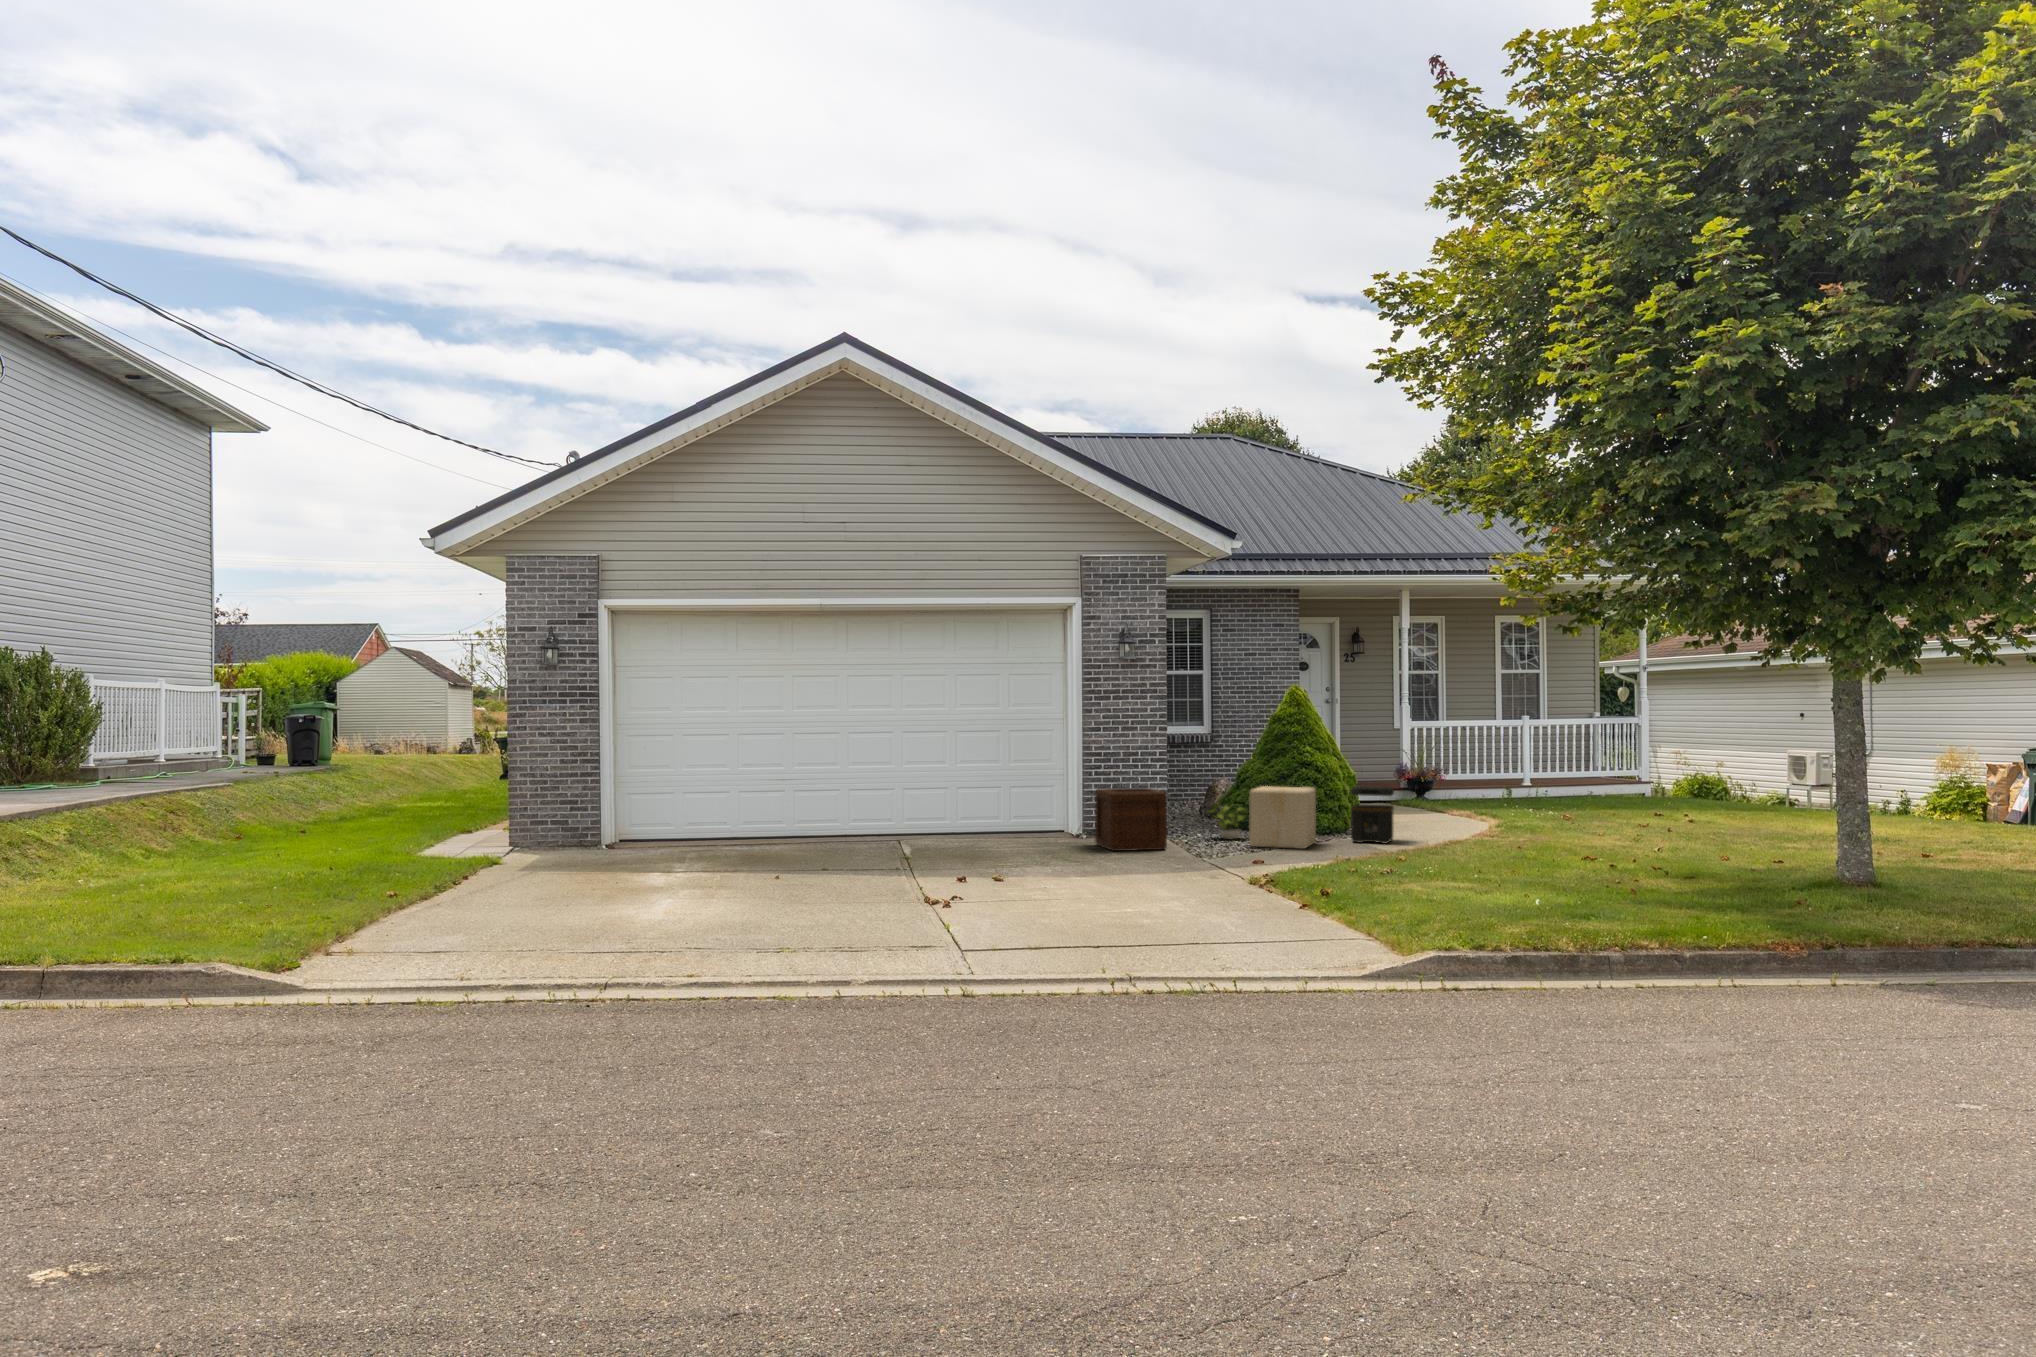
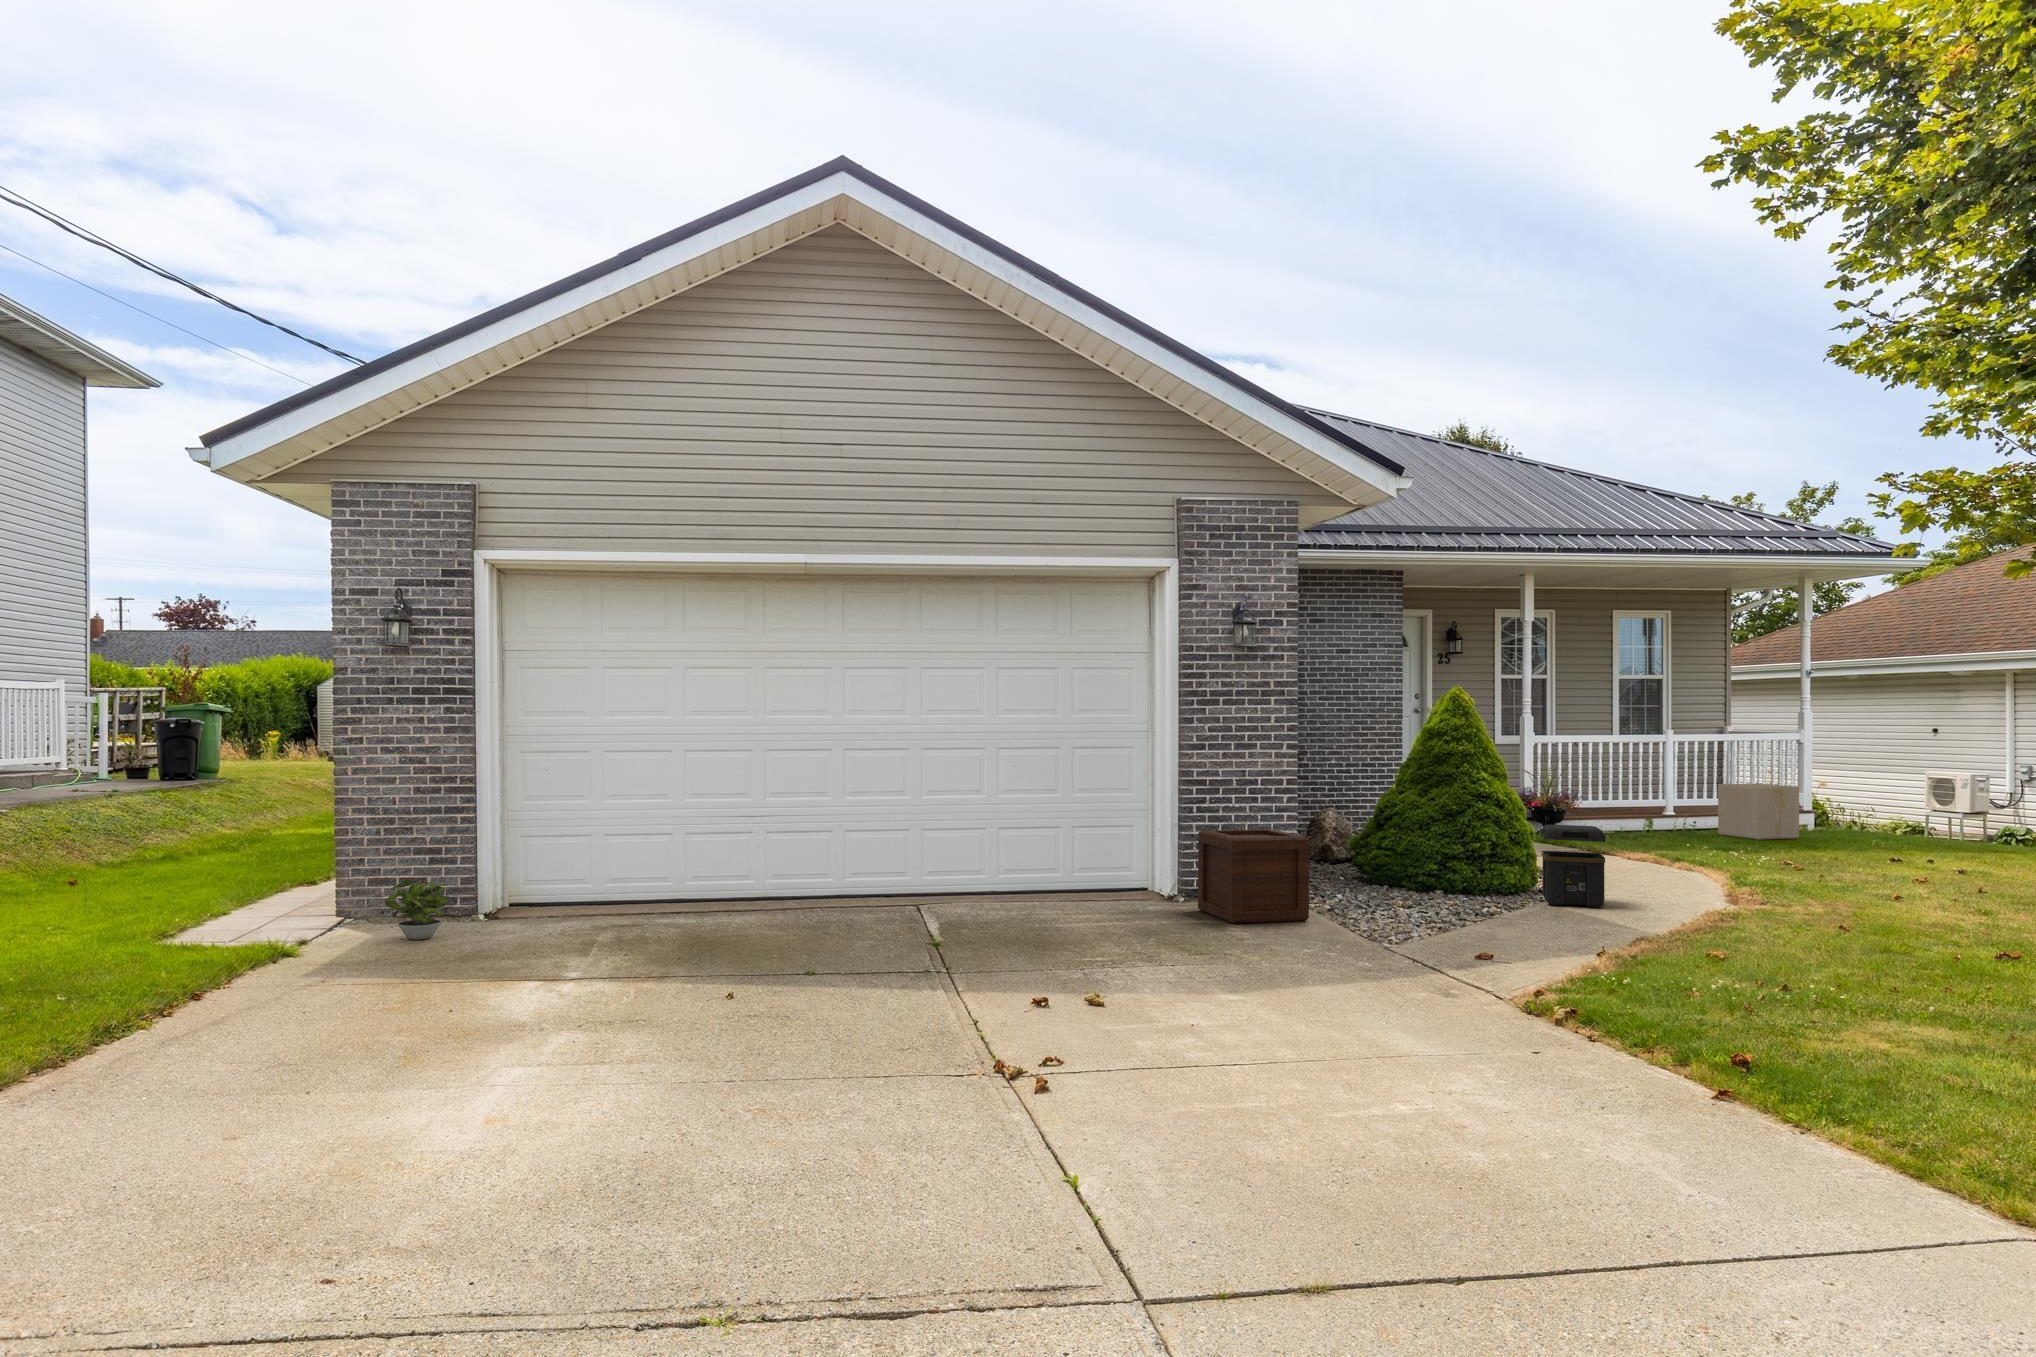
cardboard box: present [1249,786,1316,849] -> present [1718,784,1799,840]
potted plant: present [1209,803,1247,839] -> present [385,880,448,940]

